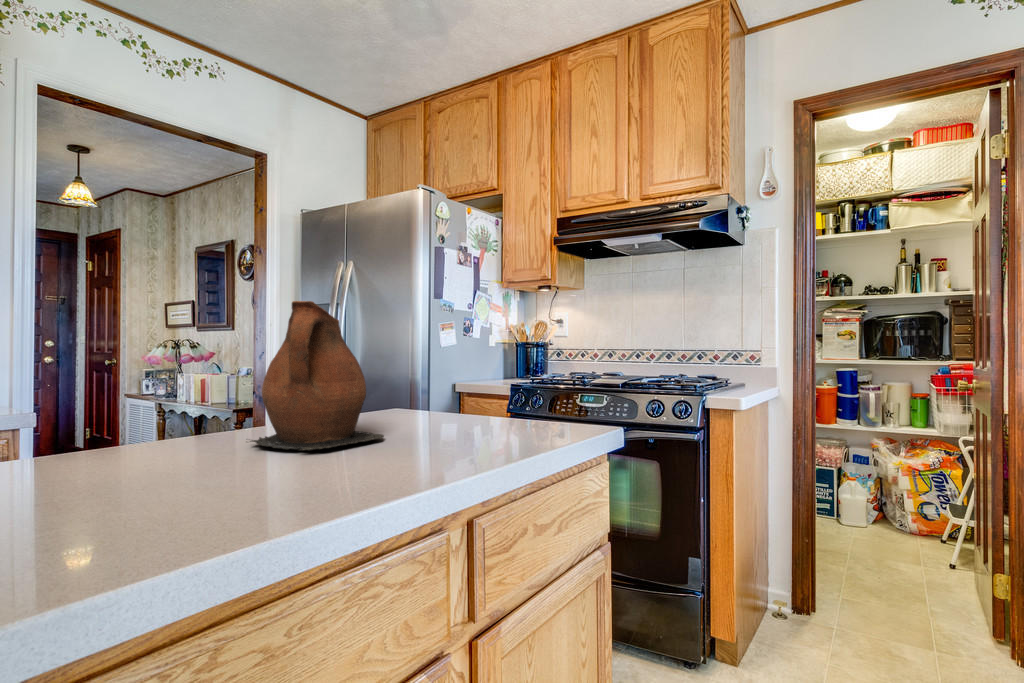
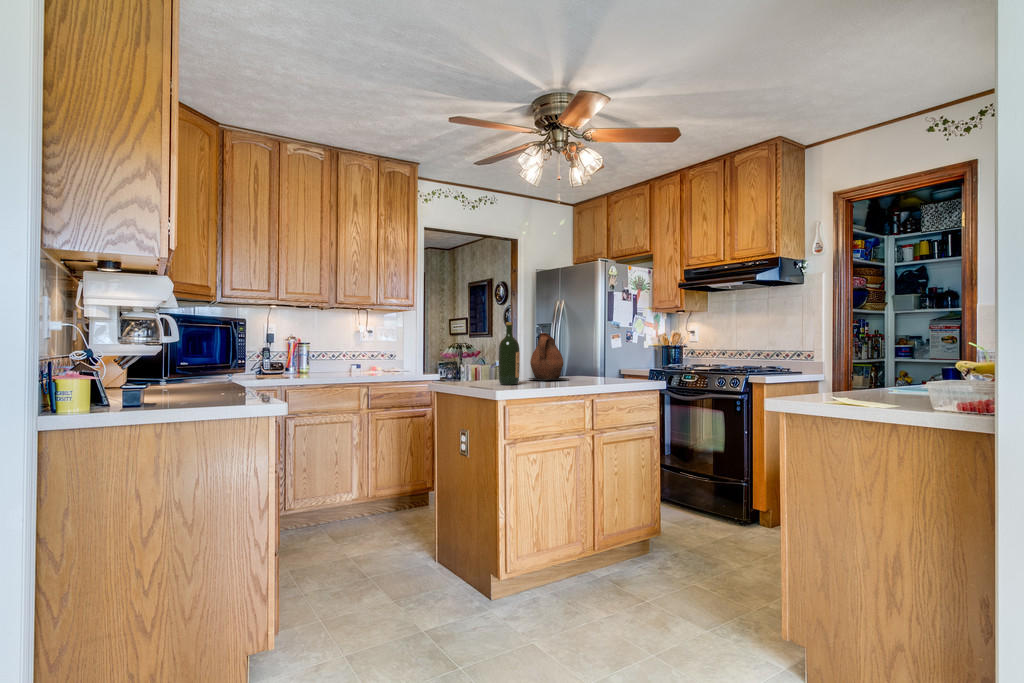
wine bottle: none [95,241,199,506] -> present [499,322,520,385]

